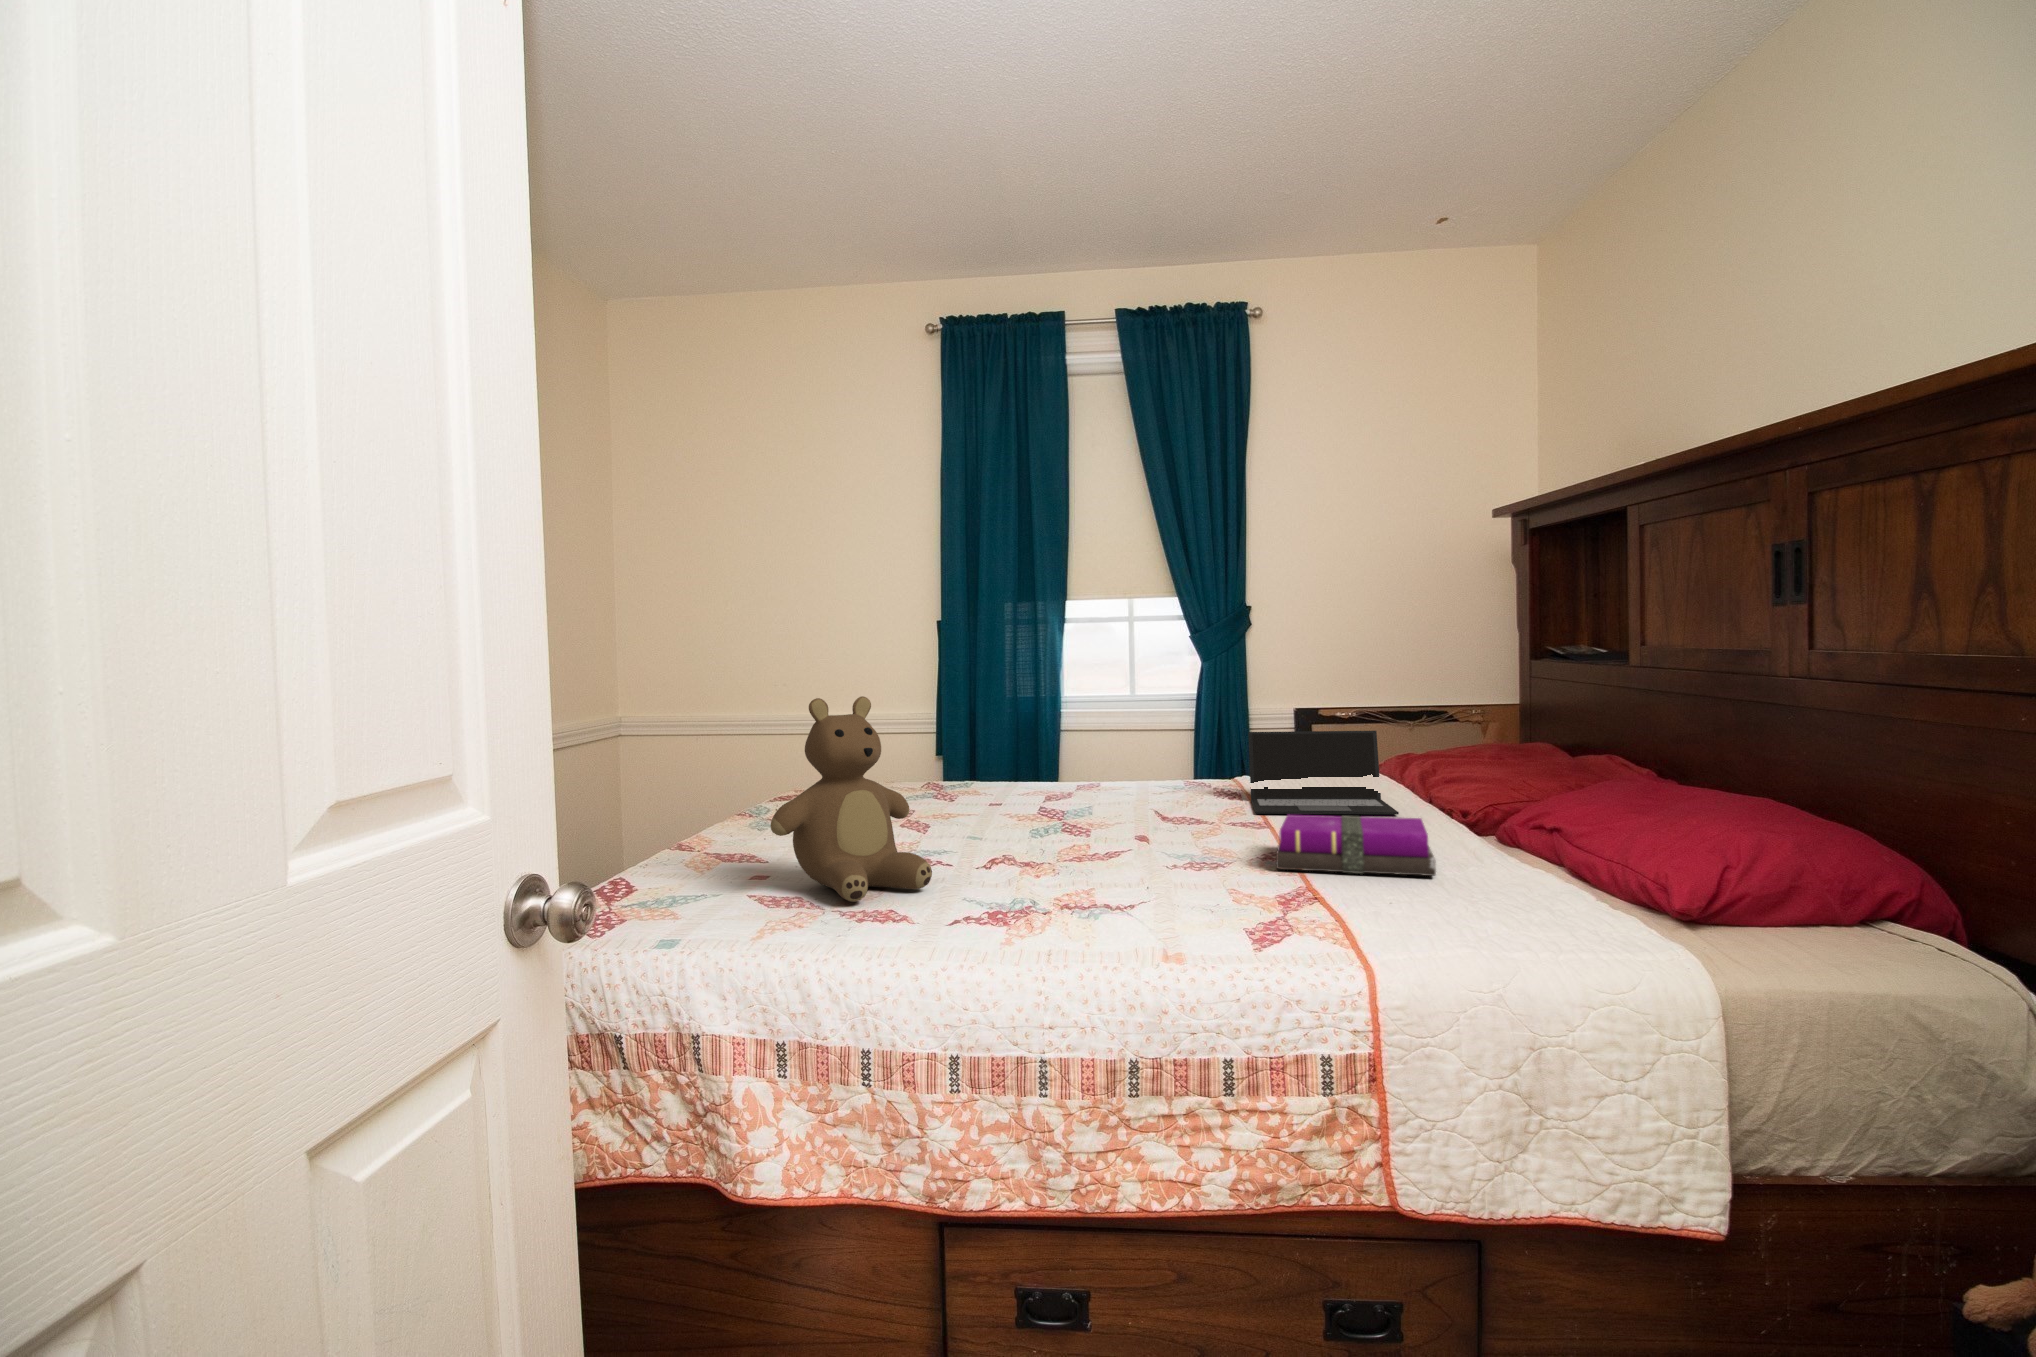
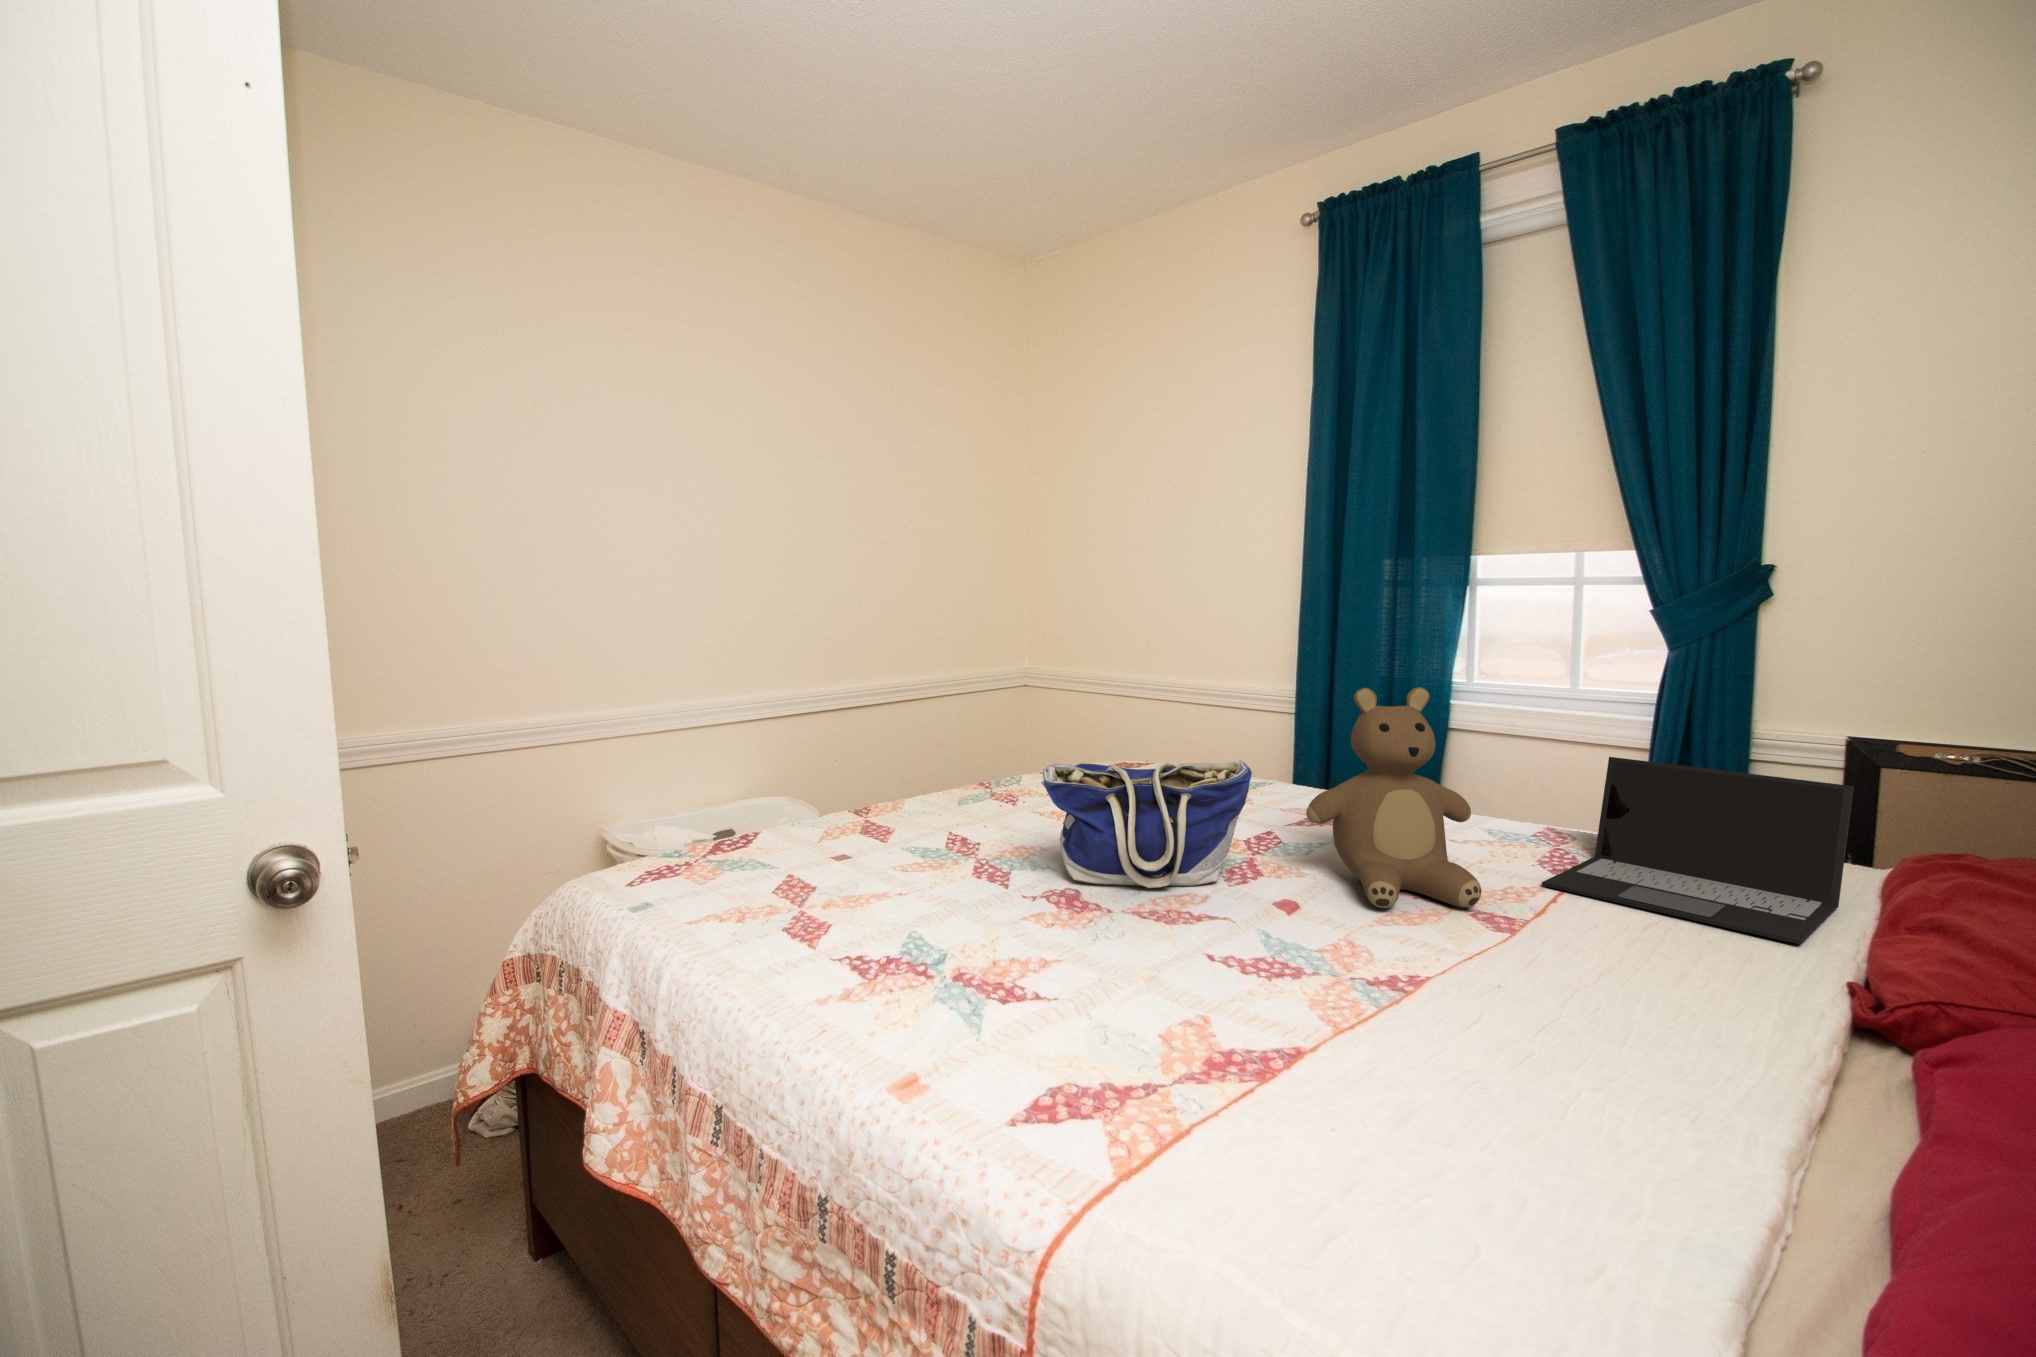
teddy bear: present [771,696,932,902] -> present [1306,687,1481,908]
tote bag: none [969,740,1125,855] -> present [1041,761,1252,888]
notebook: present [1276,815,1436,876] -> none [1322,914,1649,1099]

